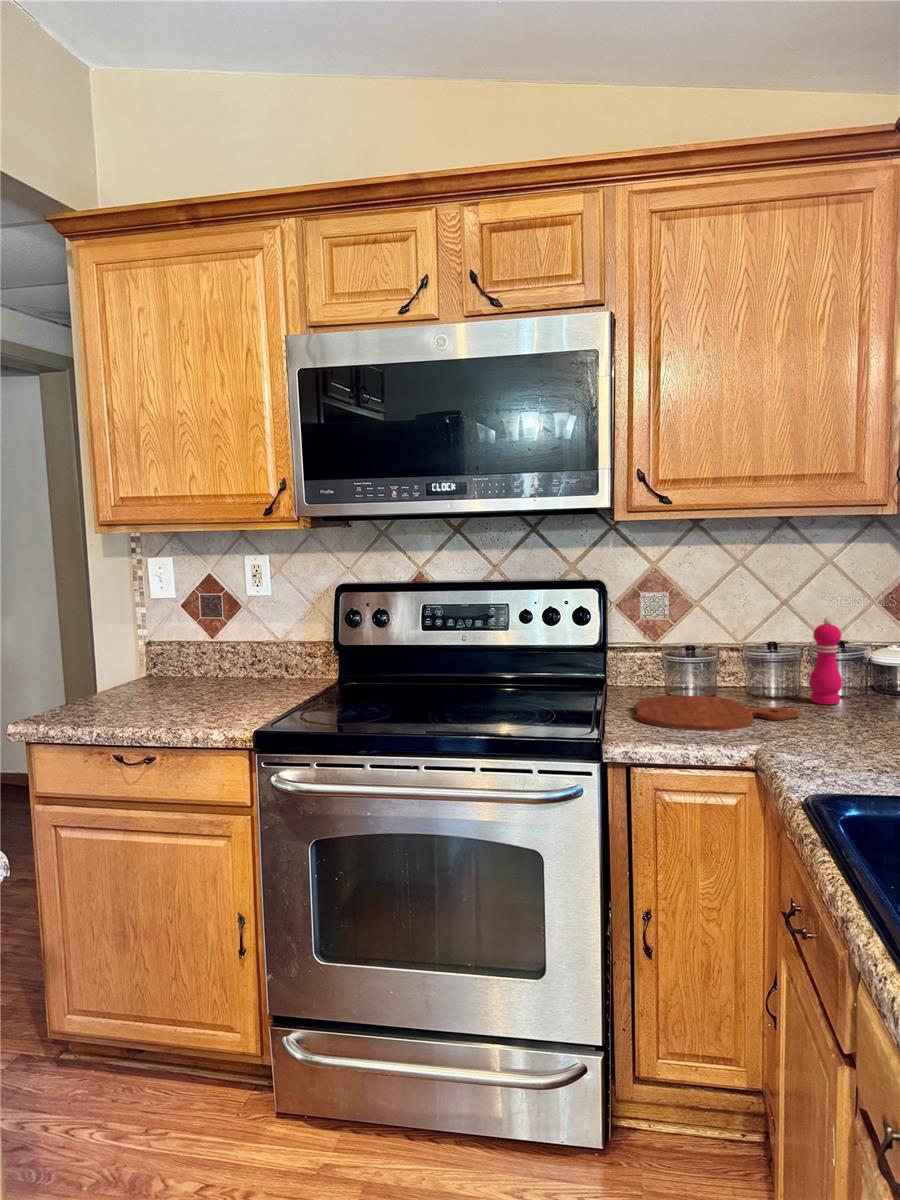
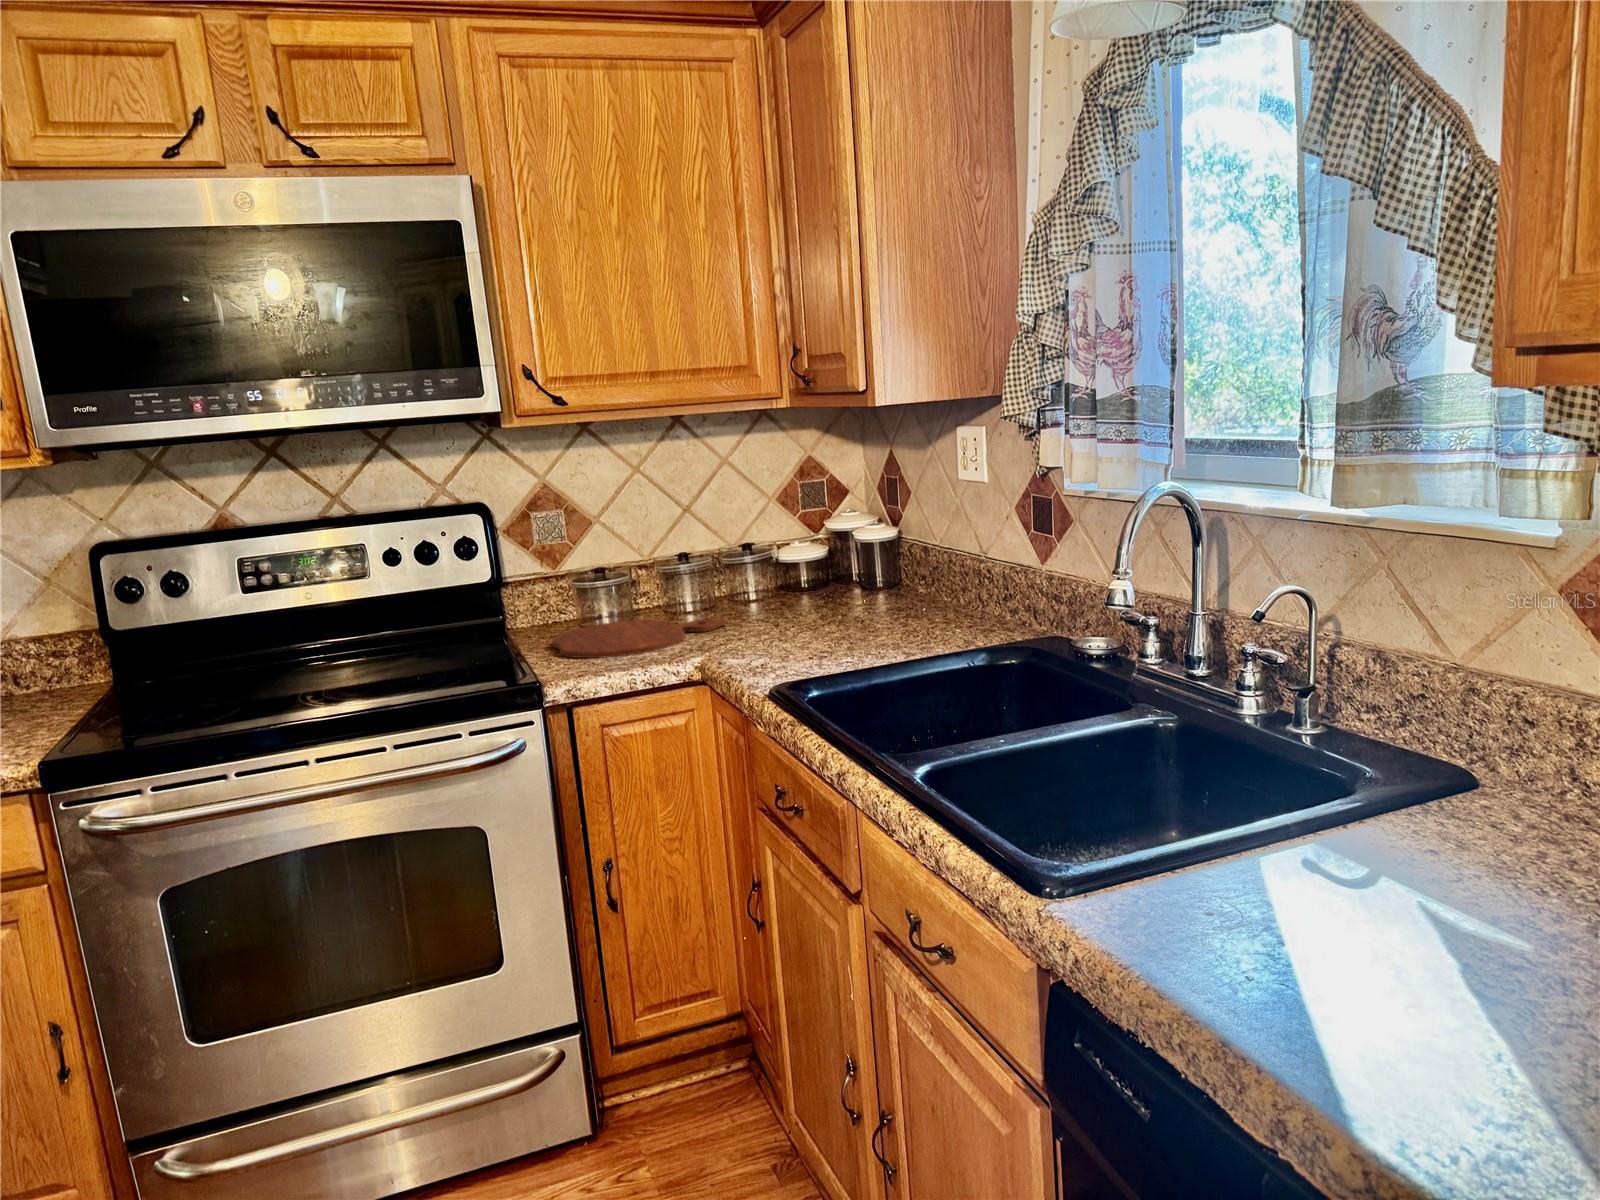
pepper mill: present [809,618,843,705] -> none [724,519,758,610]

